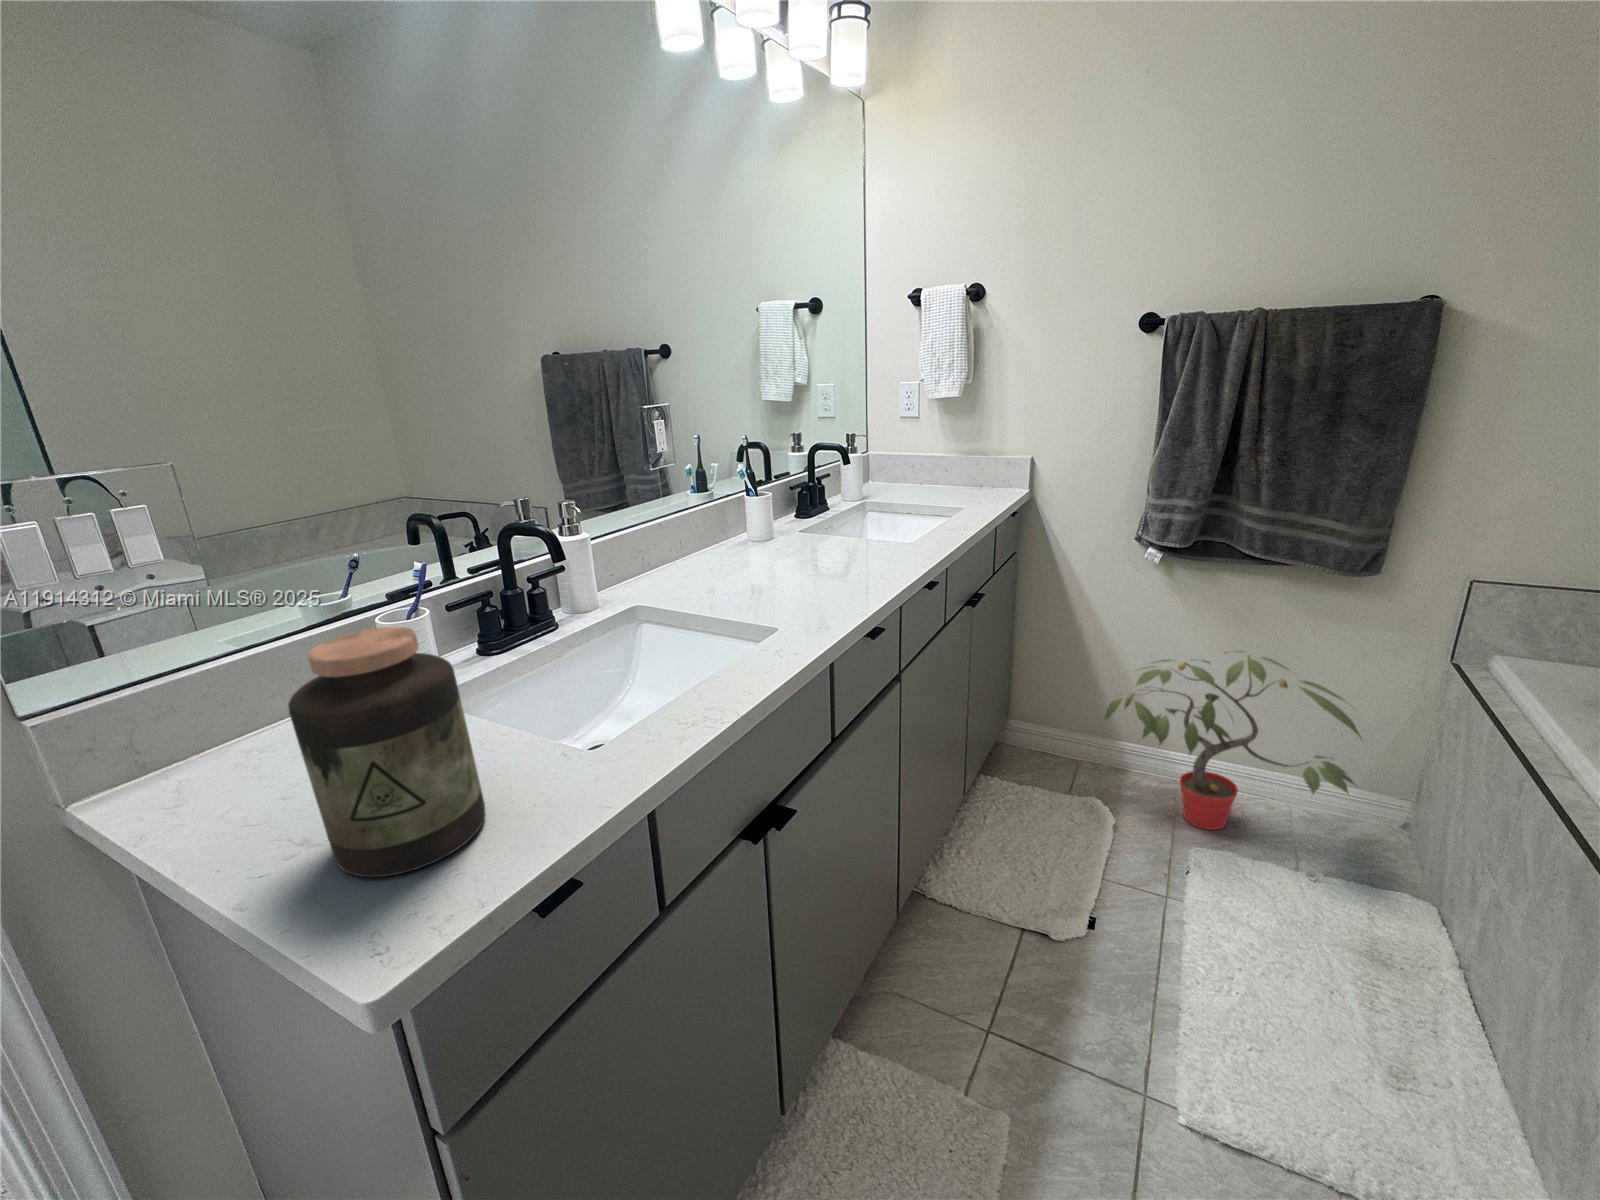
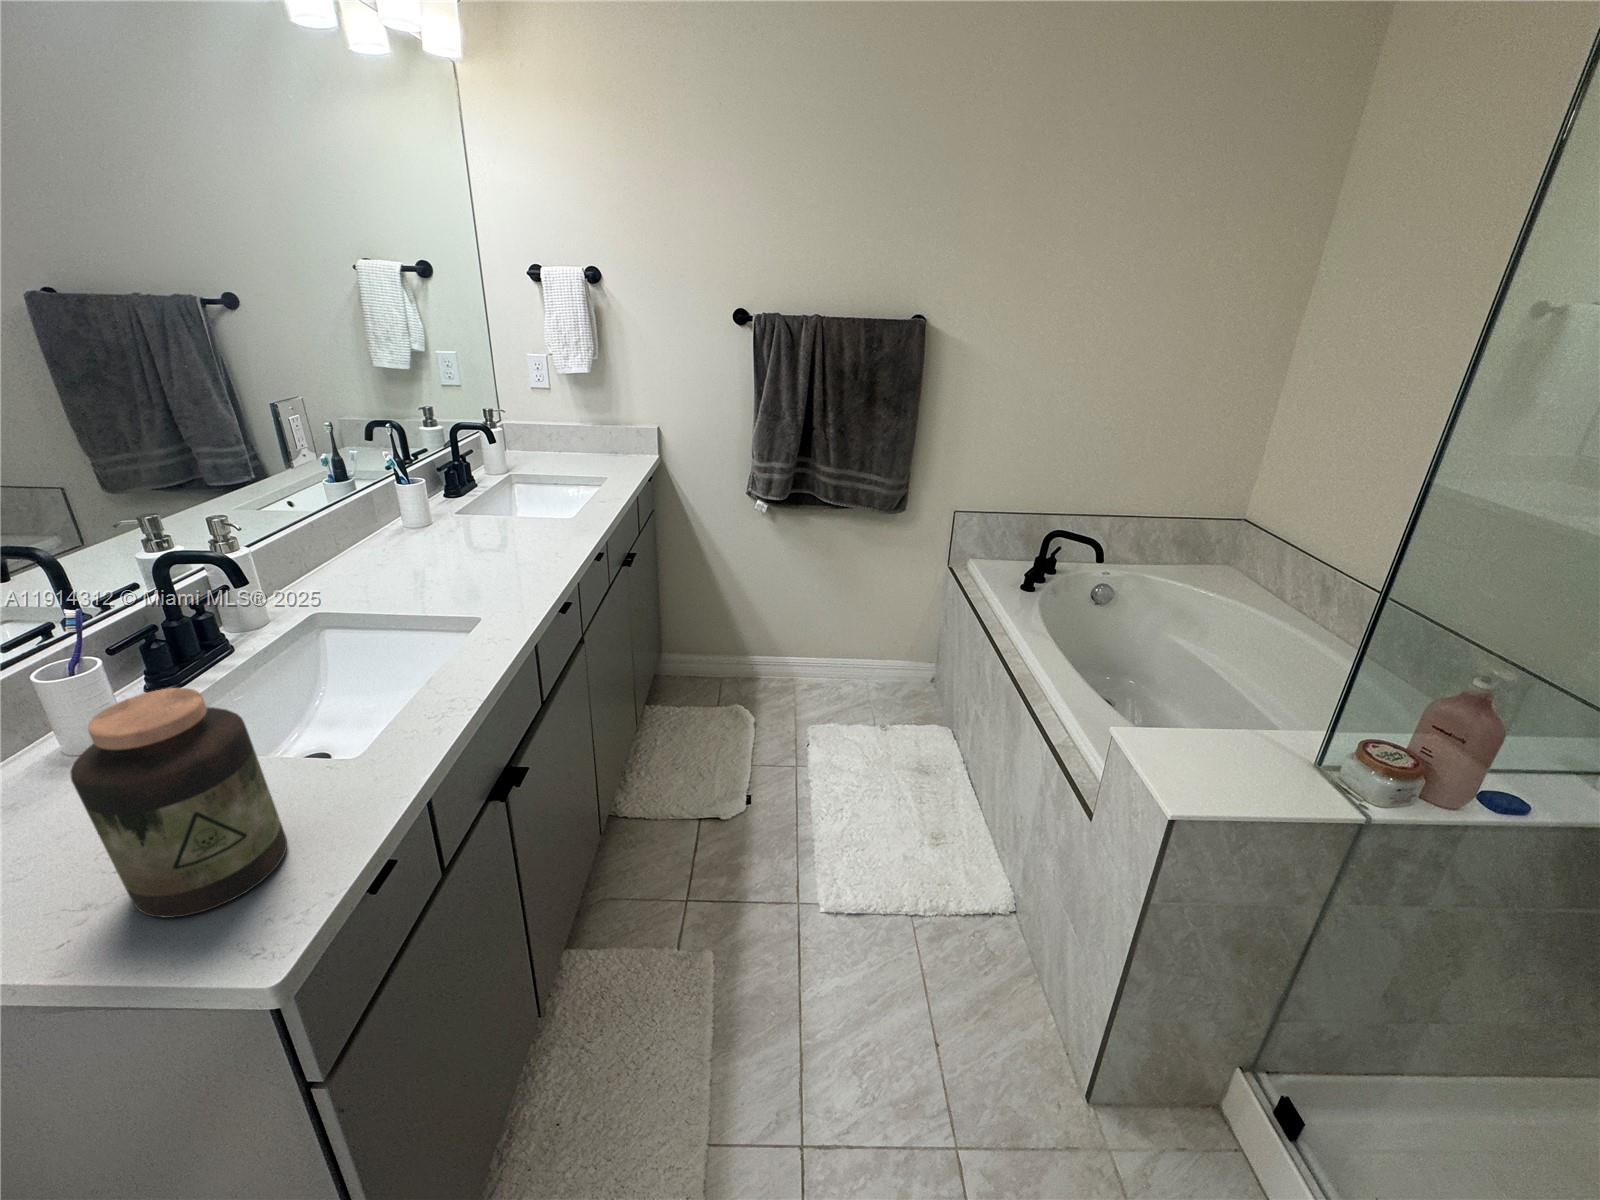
potted plant: present [1104,651,1362,830] -> none [737,575,907,710]

